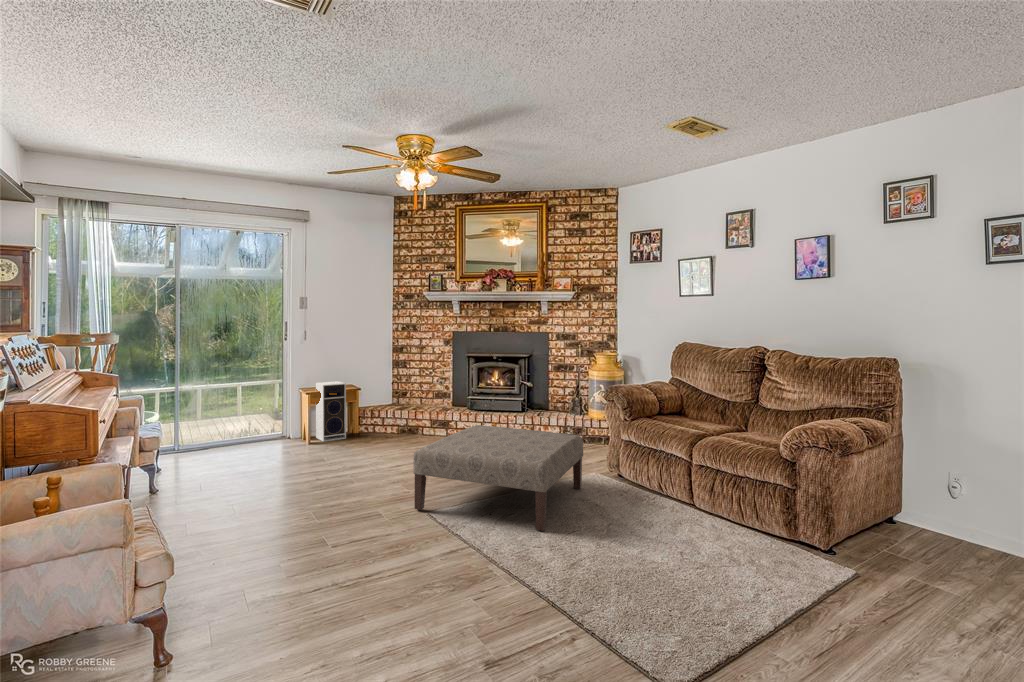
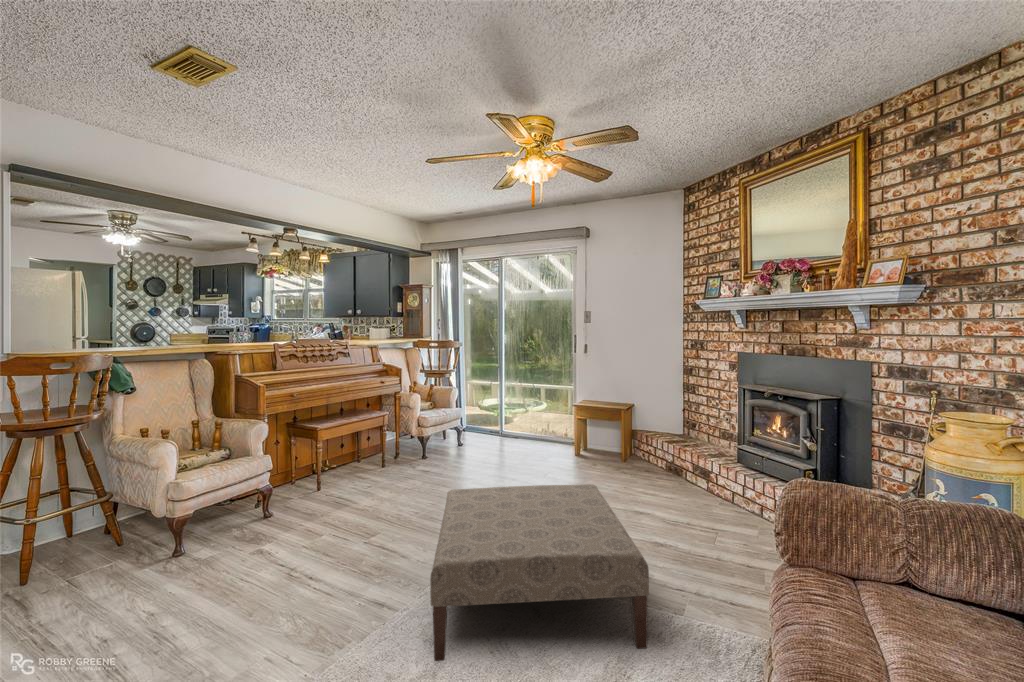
speaker: present [316,381,346,442] -> none [589,398,617,460]

